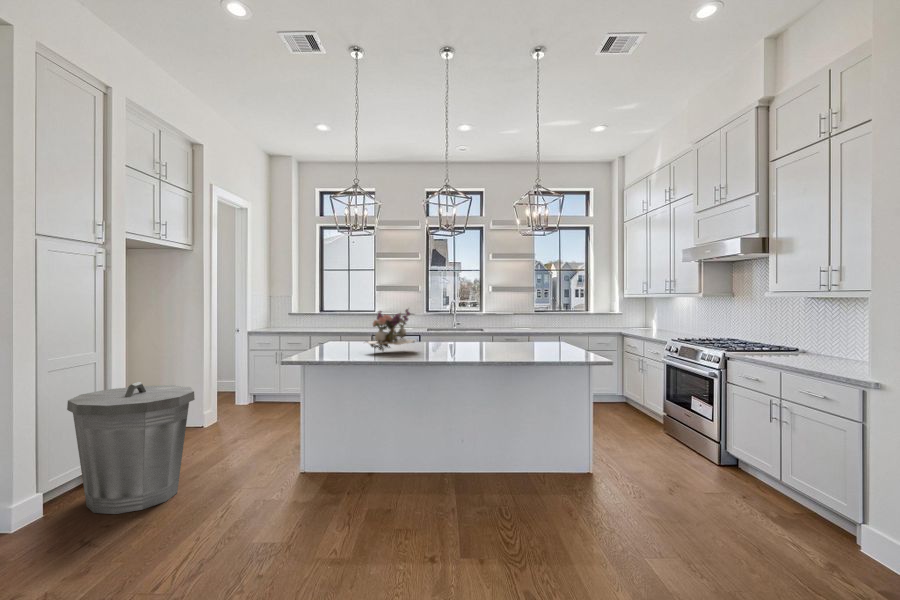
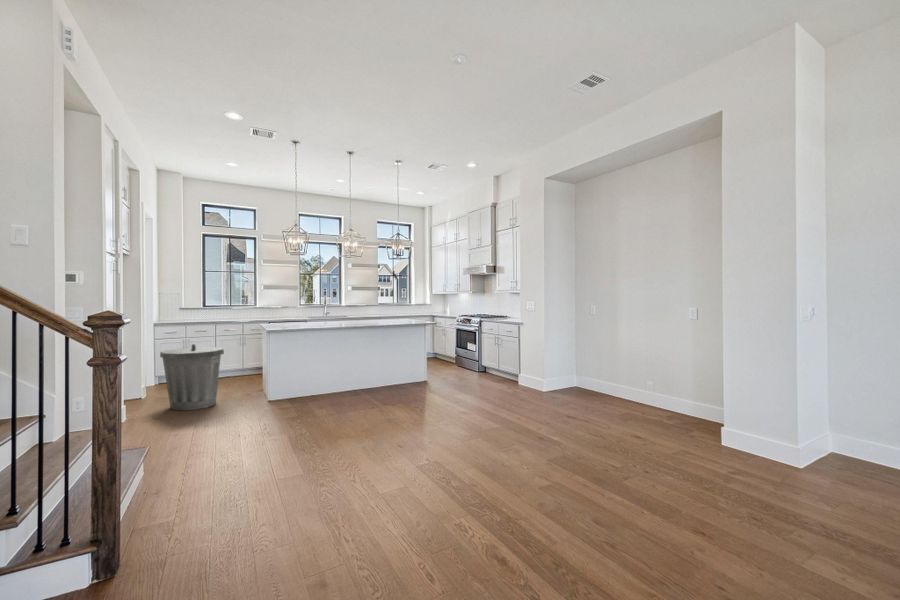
flower arrangement: present [366,309,414,351] -> none [310,301,337,325]

